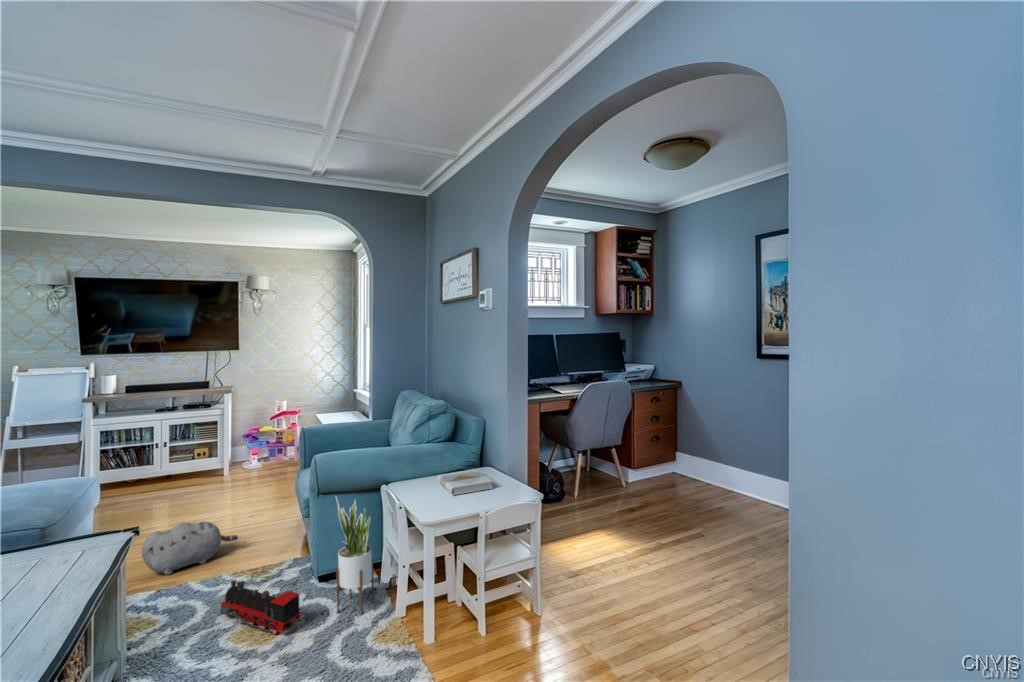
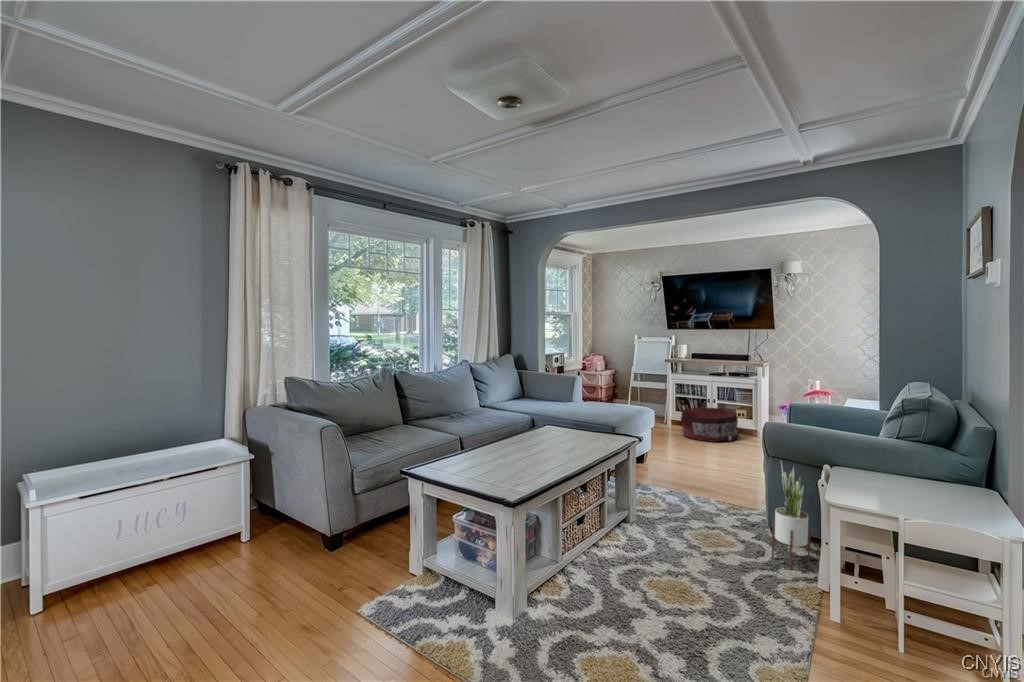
pouf: none [121,451,209,502] -> present [681,407,739,442]
book: present [438,470,493,495] -> none [885,471,951,503]
plush toy: present [142,521,238,575] -> none [667,453,730,488]
toy train: present [220,580,301,634] -> none [693,499,741,548]

